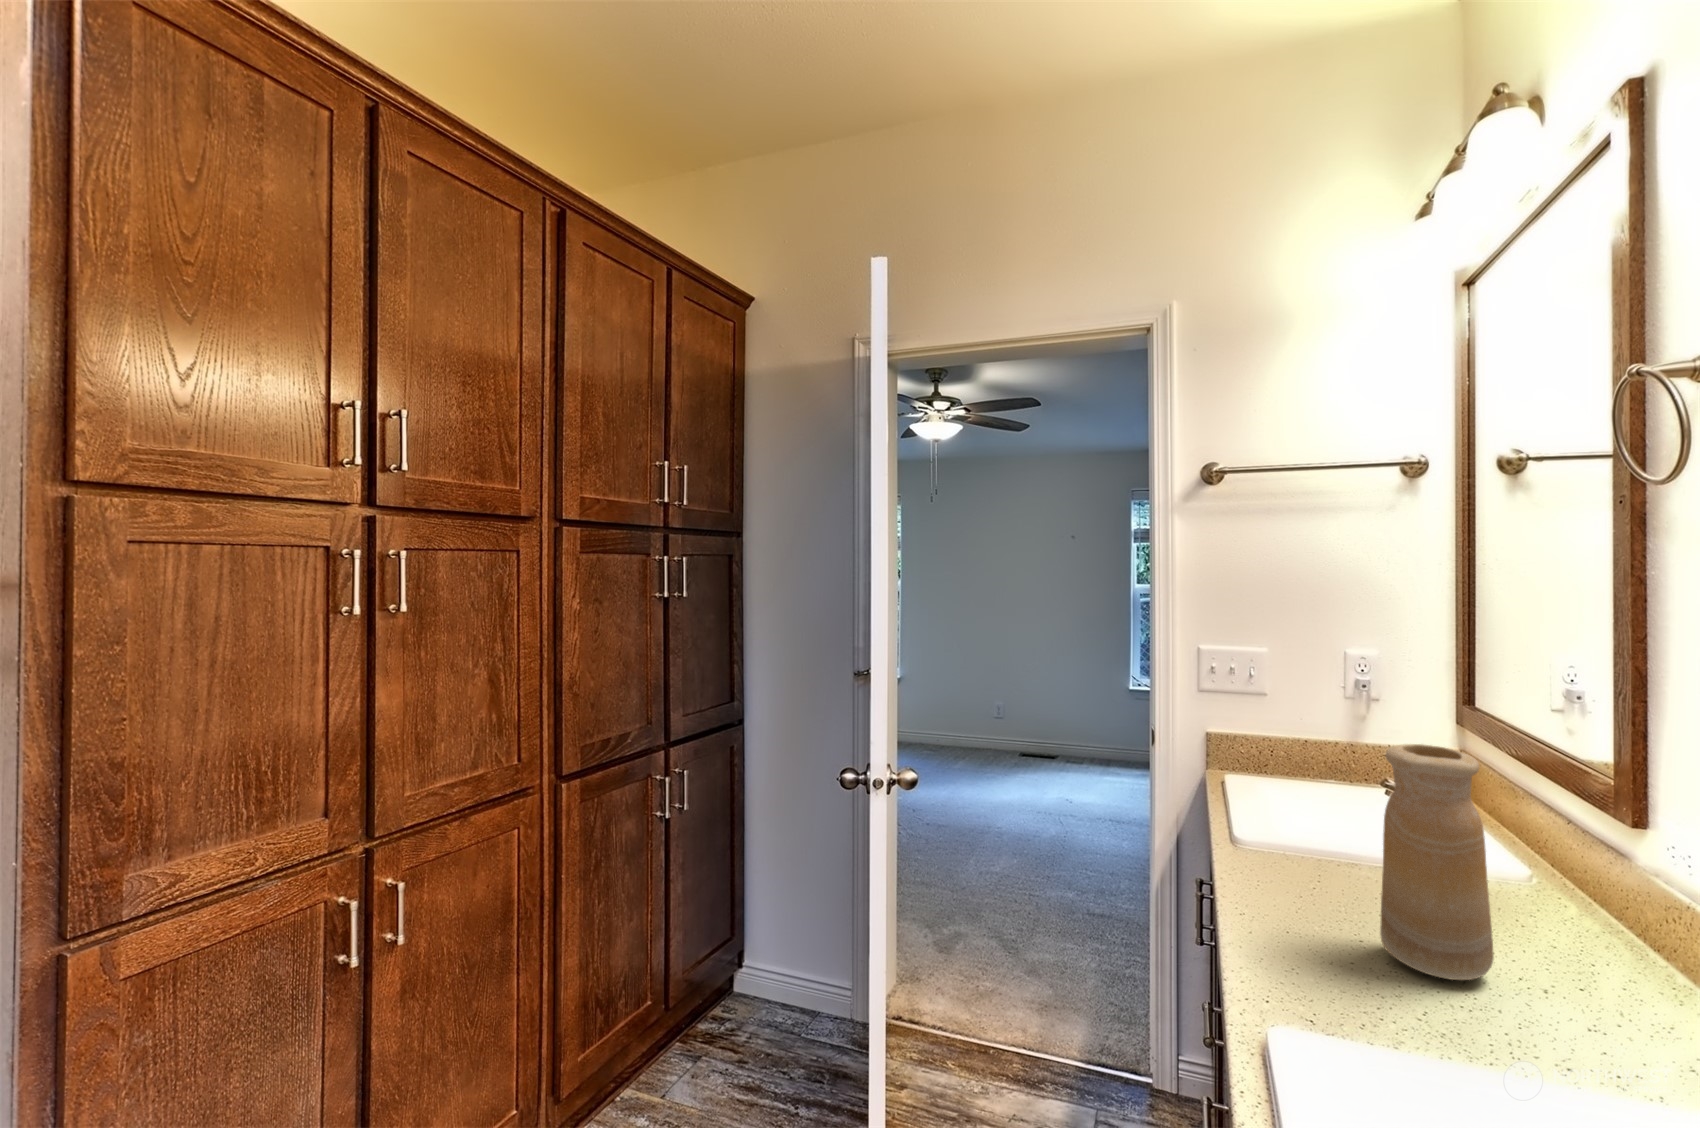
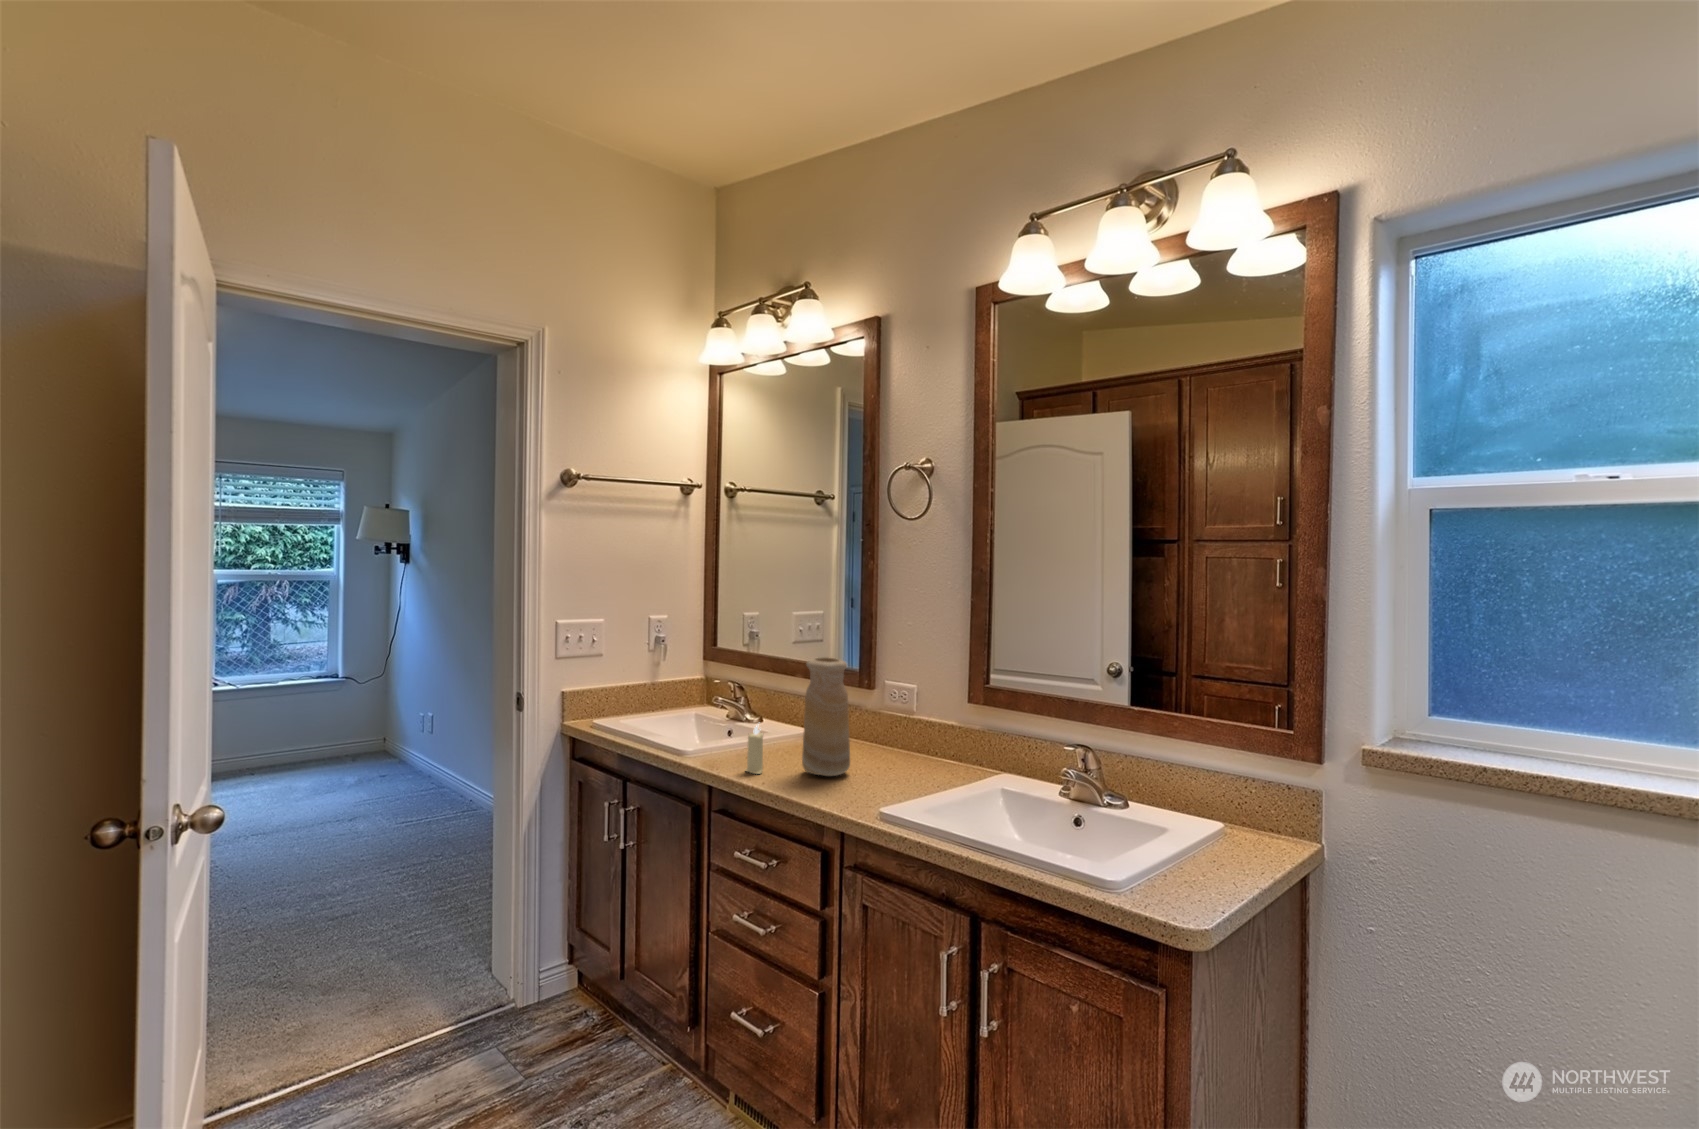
candle: none [1296,832,1328,916] -> present [746,726,763,774]

